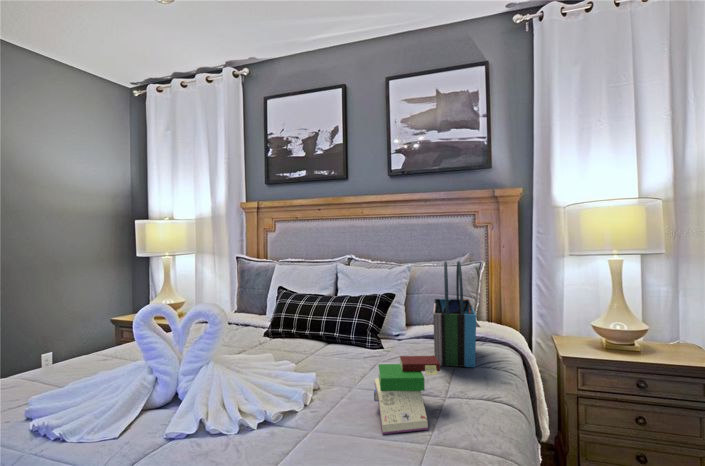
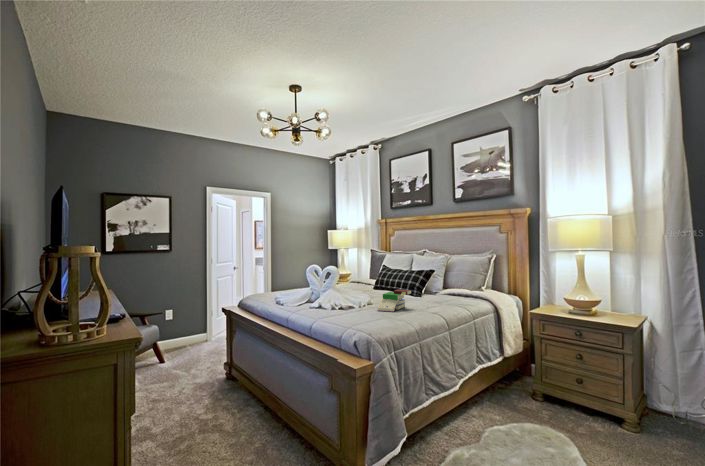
tote bag: present [433,261,476,367] -> none [425,253,463,304]

